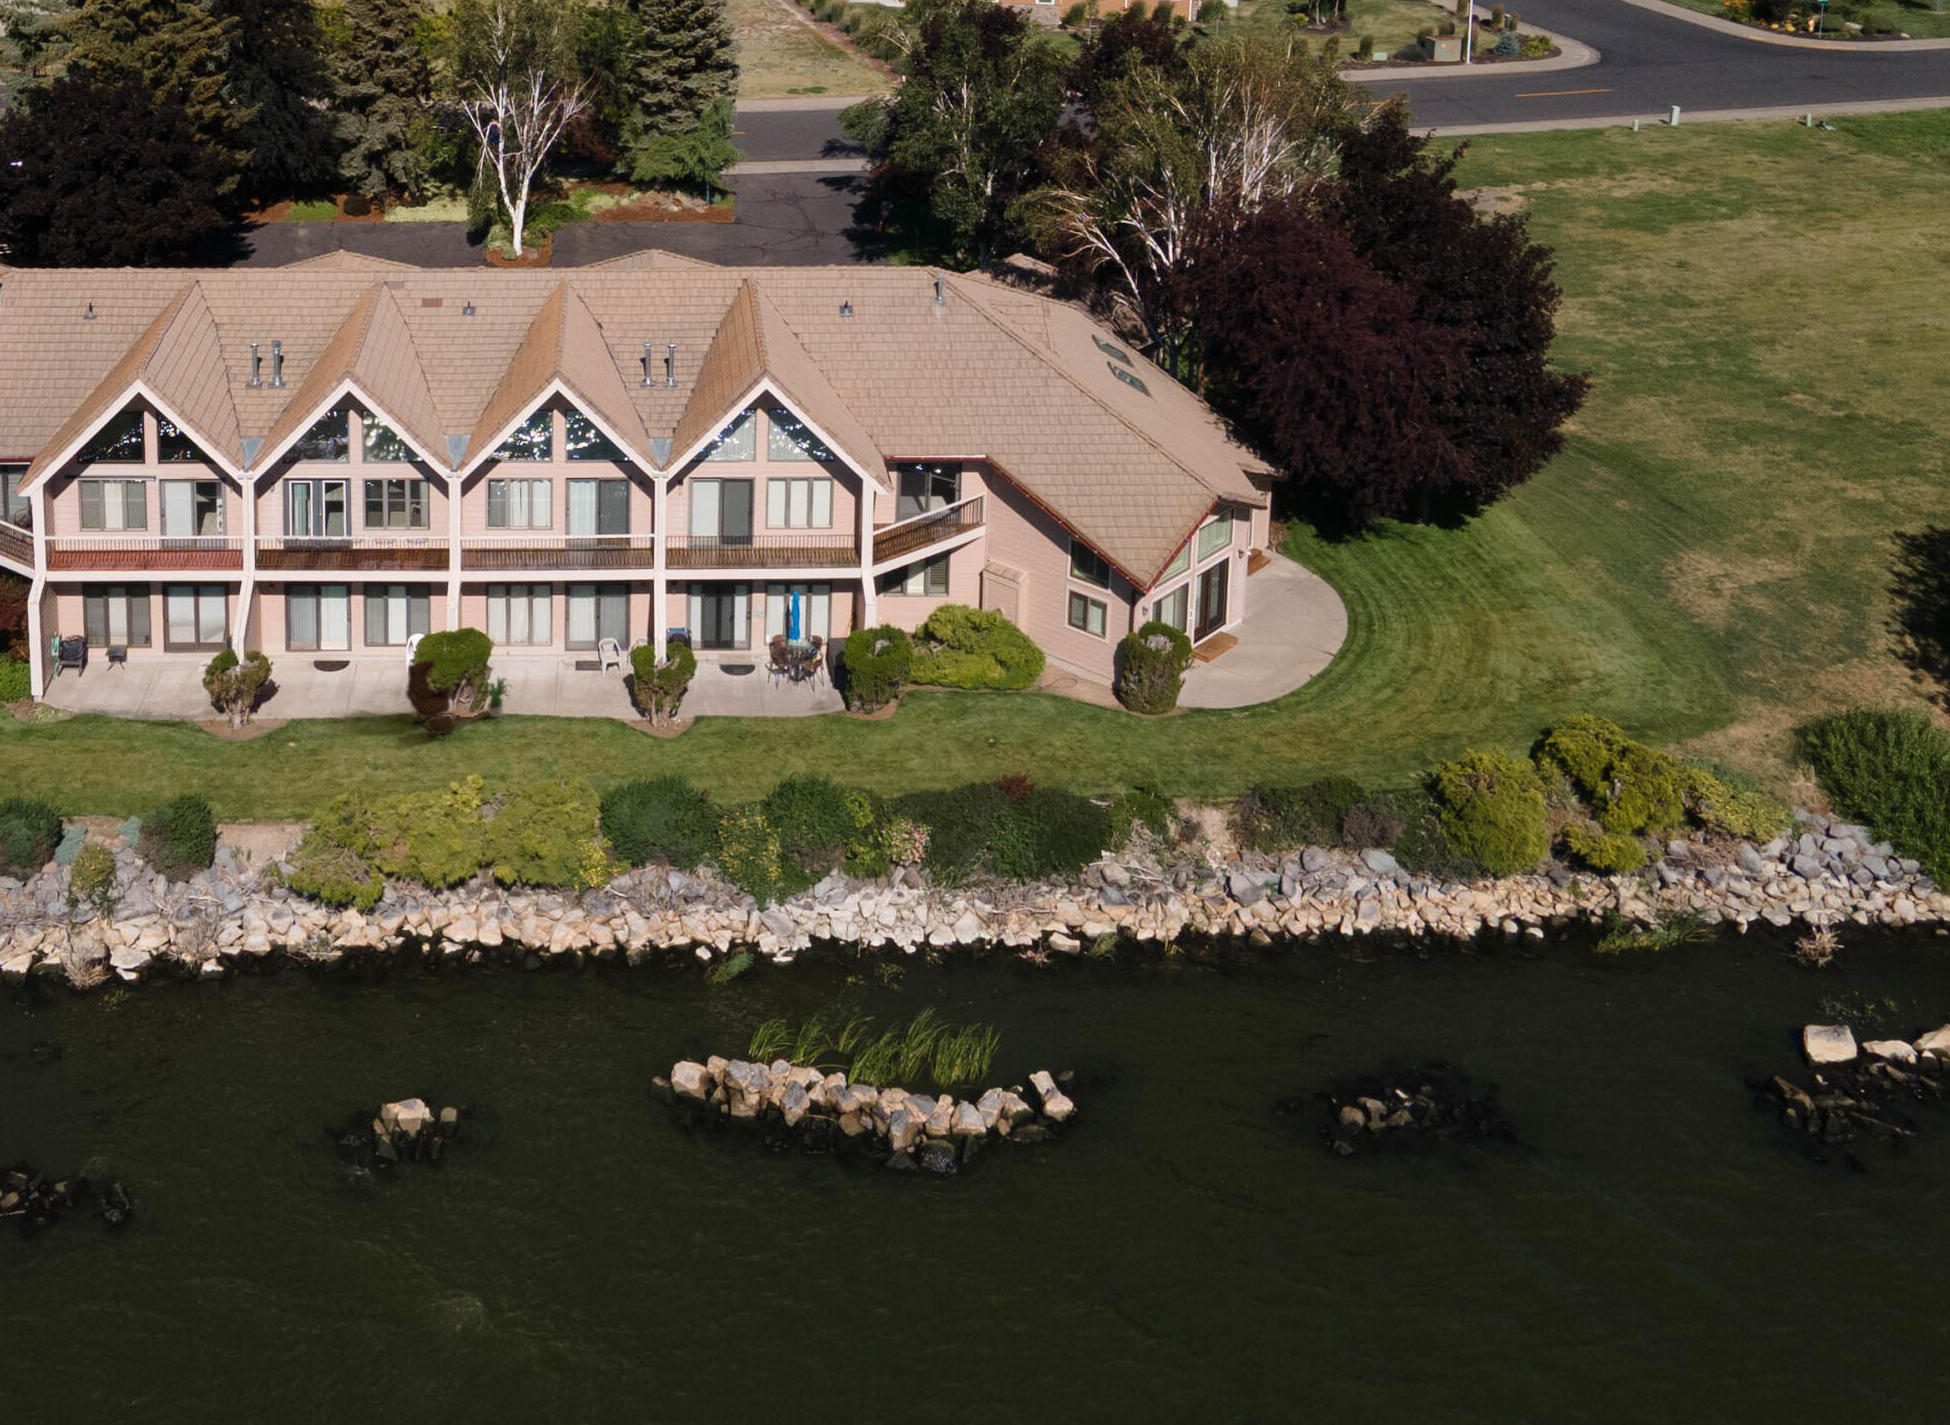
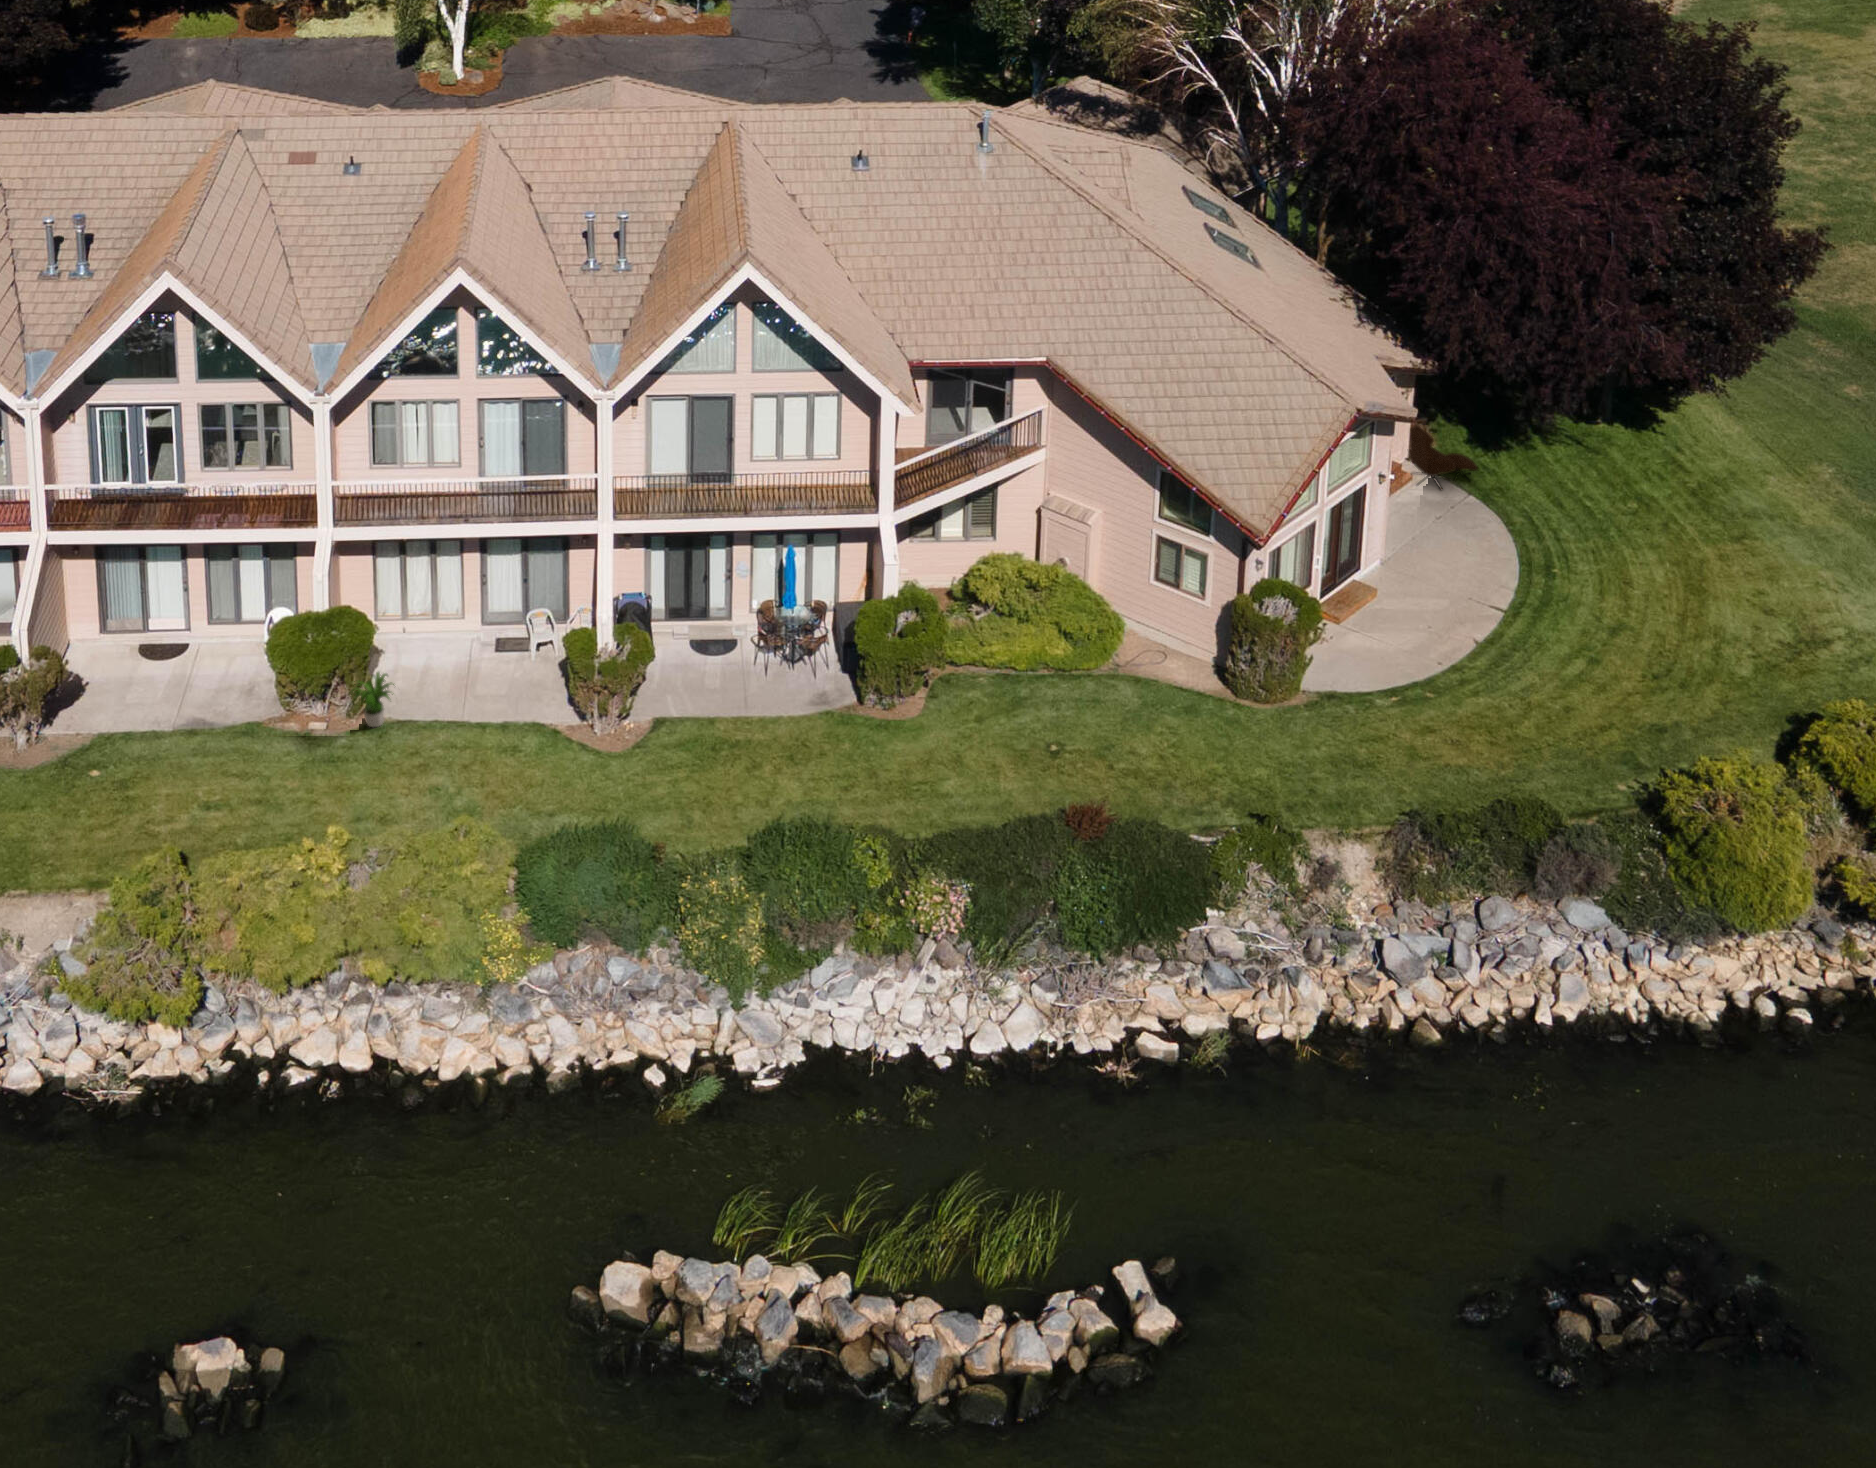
lounge chair: present [405,660,456,735] -> present [1409,425,1478,489]

